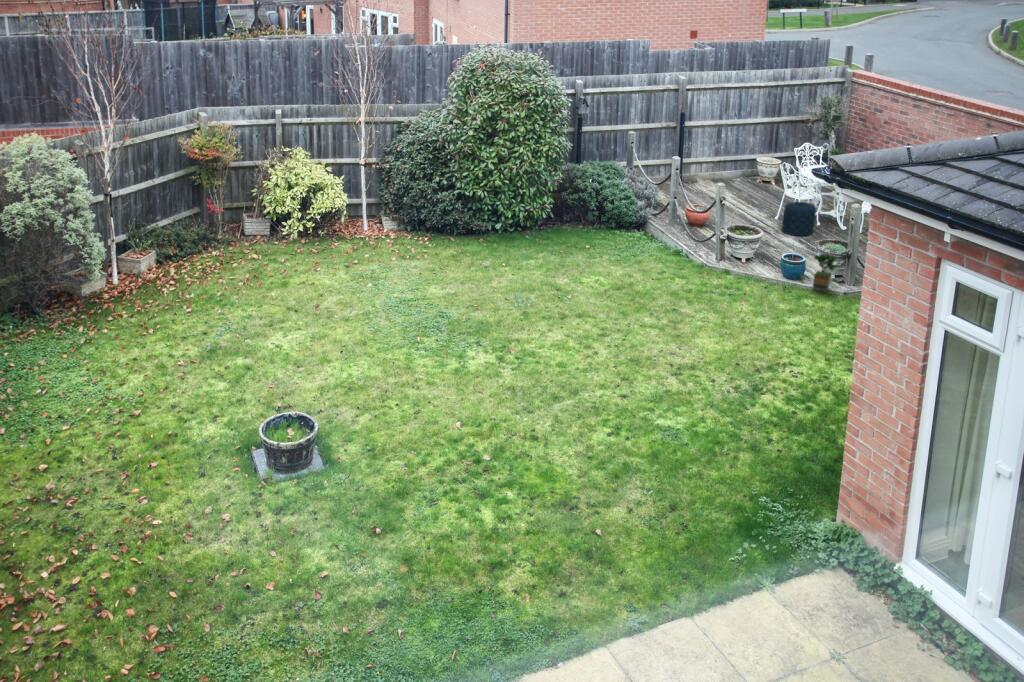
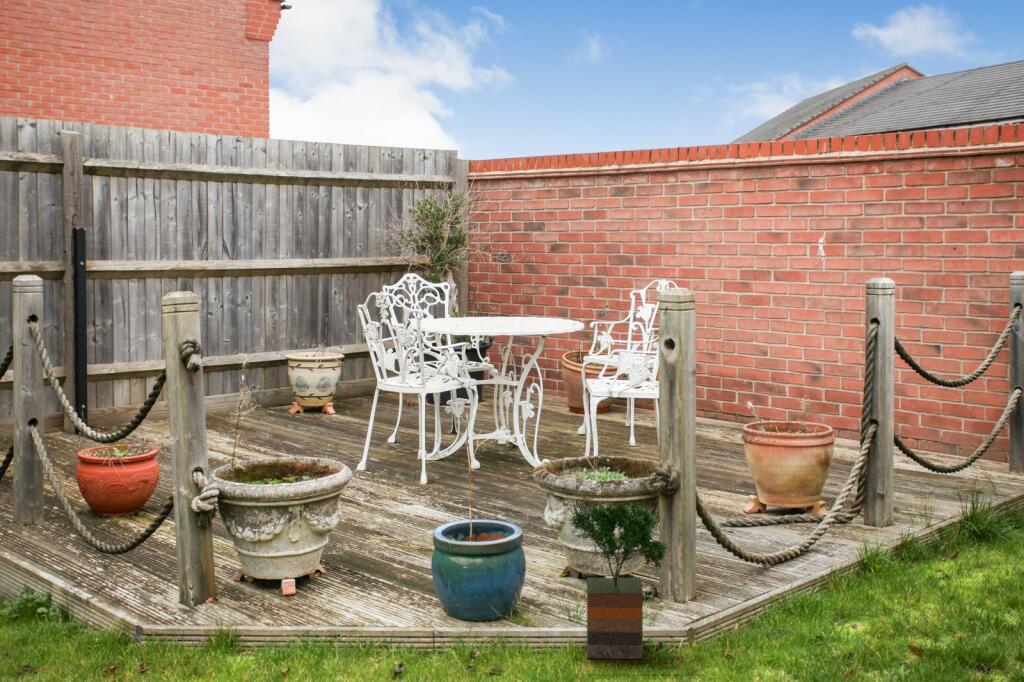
pouf: present [782,202,816,236] -> none [384,401,474,496]

